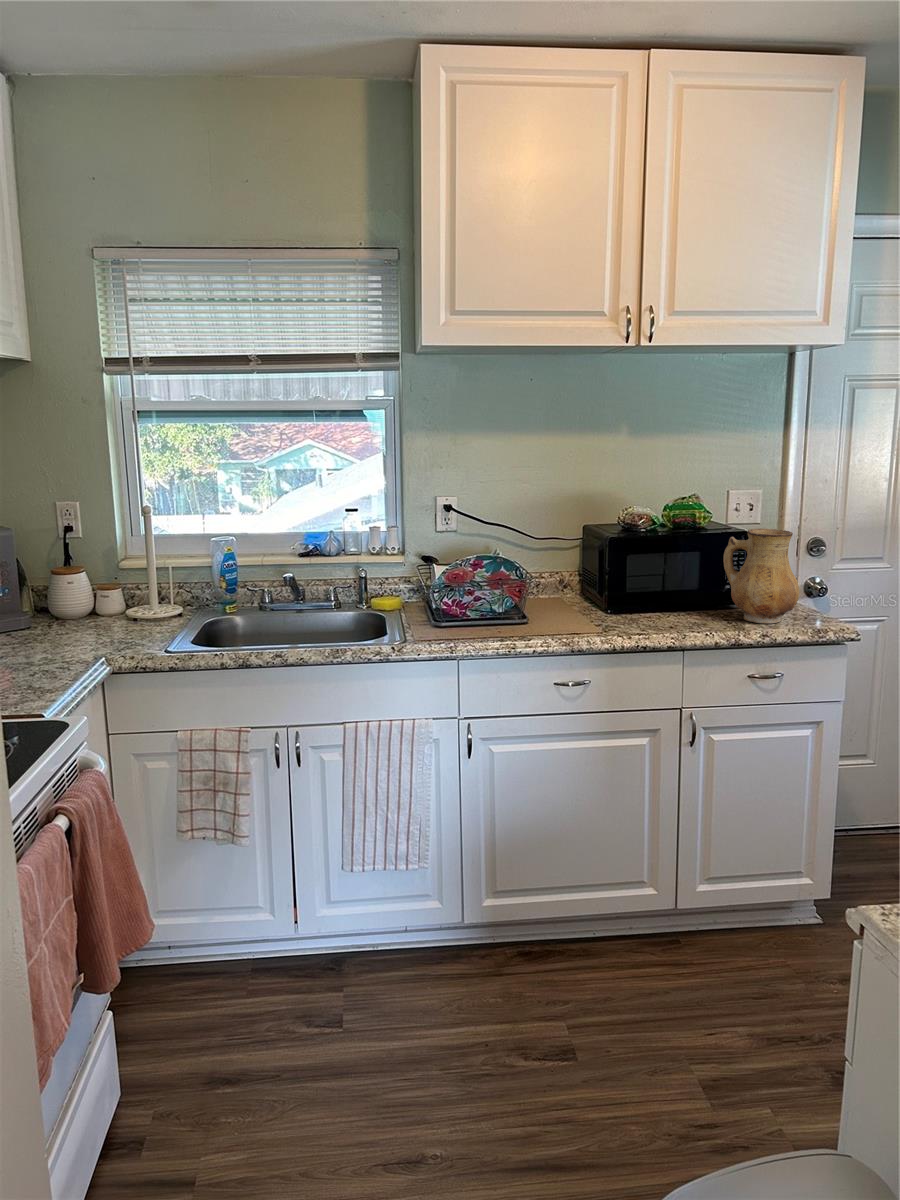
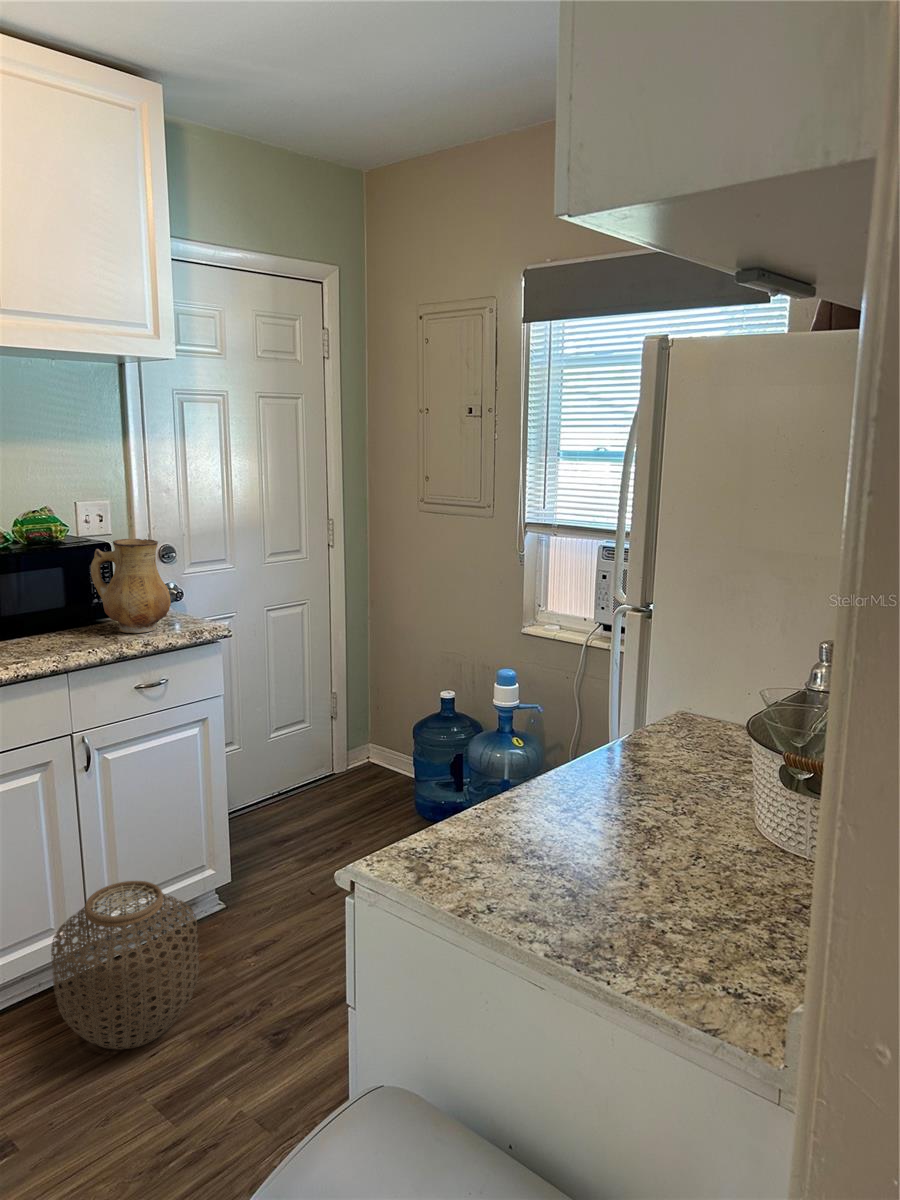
woven basket: none [634,859,774,1022] -> present [51,881,199,1049]

